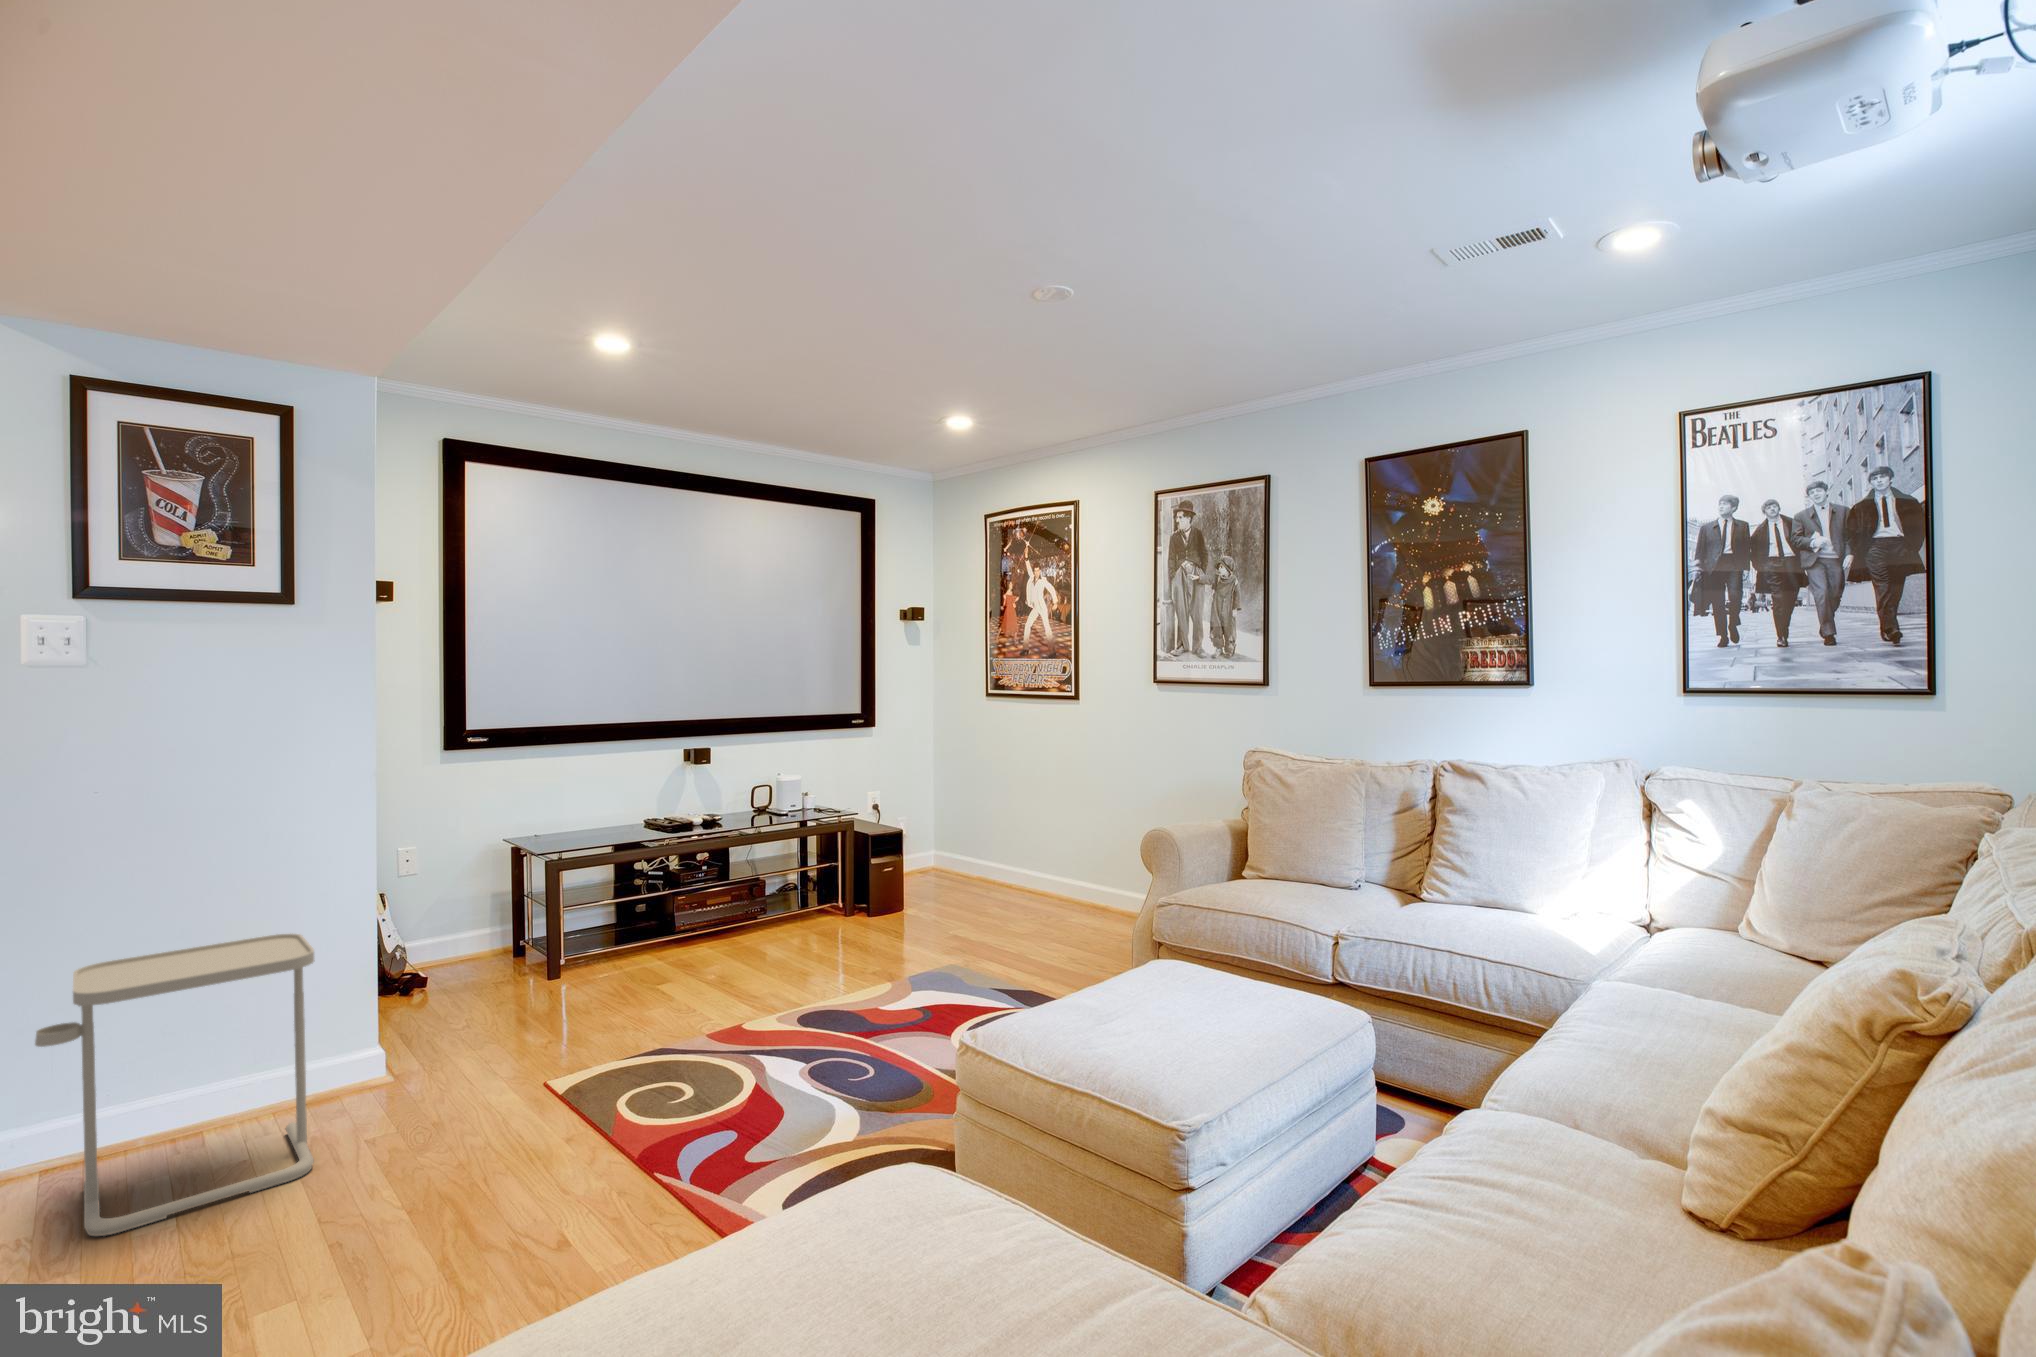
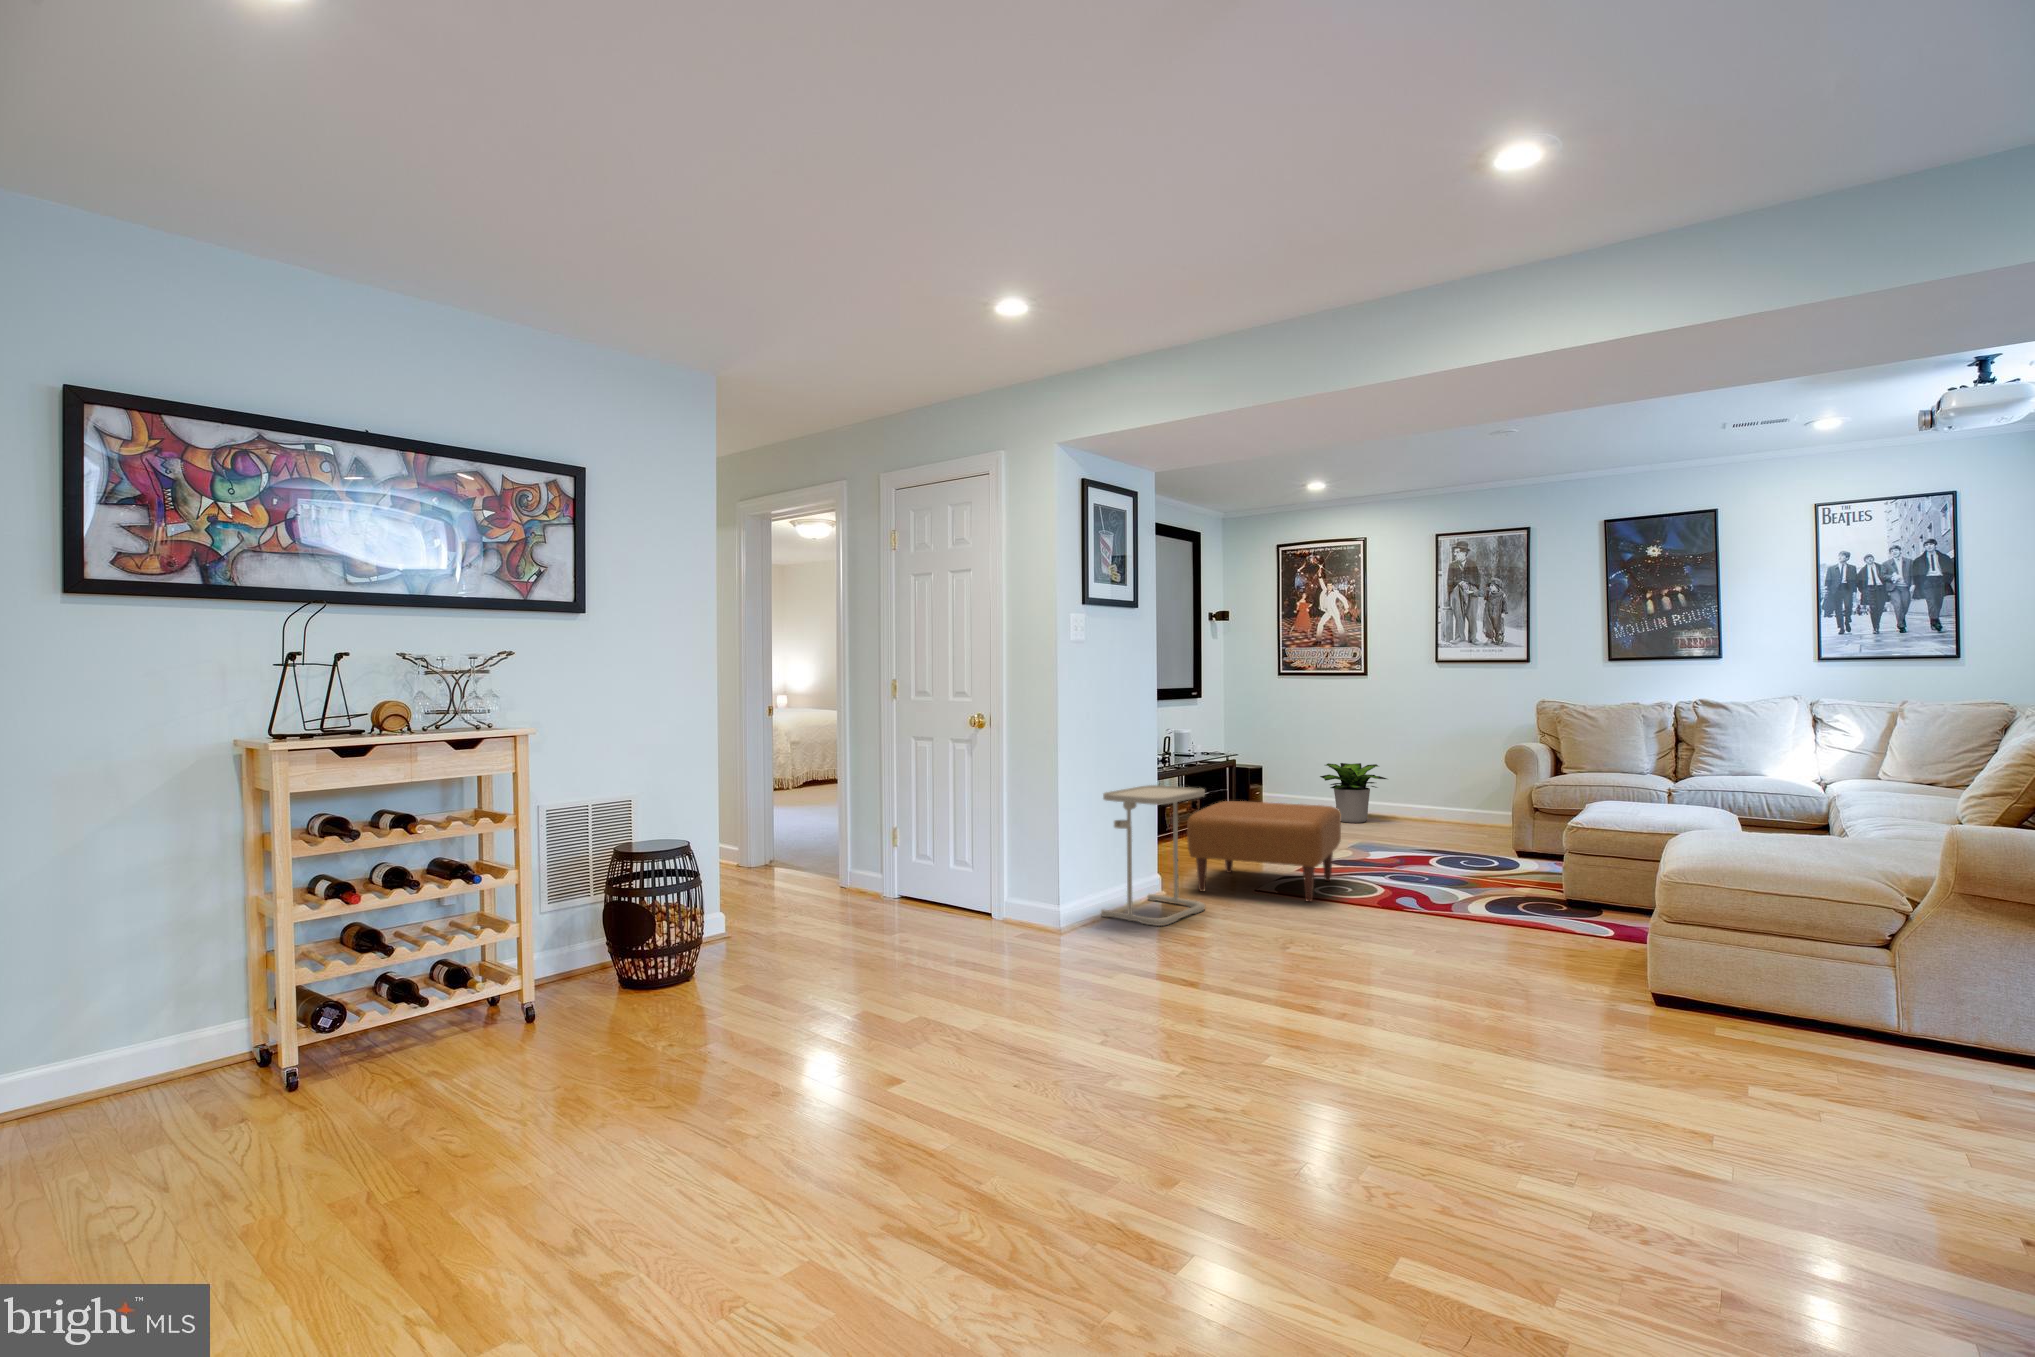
potted plant: none [988,829,1087,923] -> present [1320,763,1387,823]
ottoman: none [400,933,720,1160] -> present [1187,801,1341,901]

